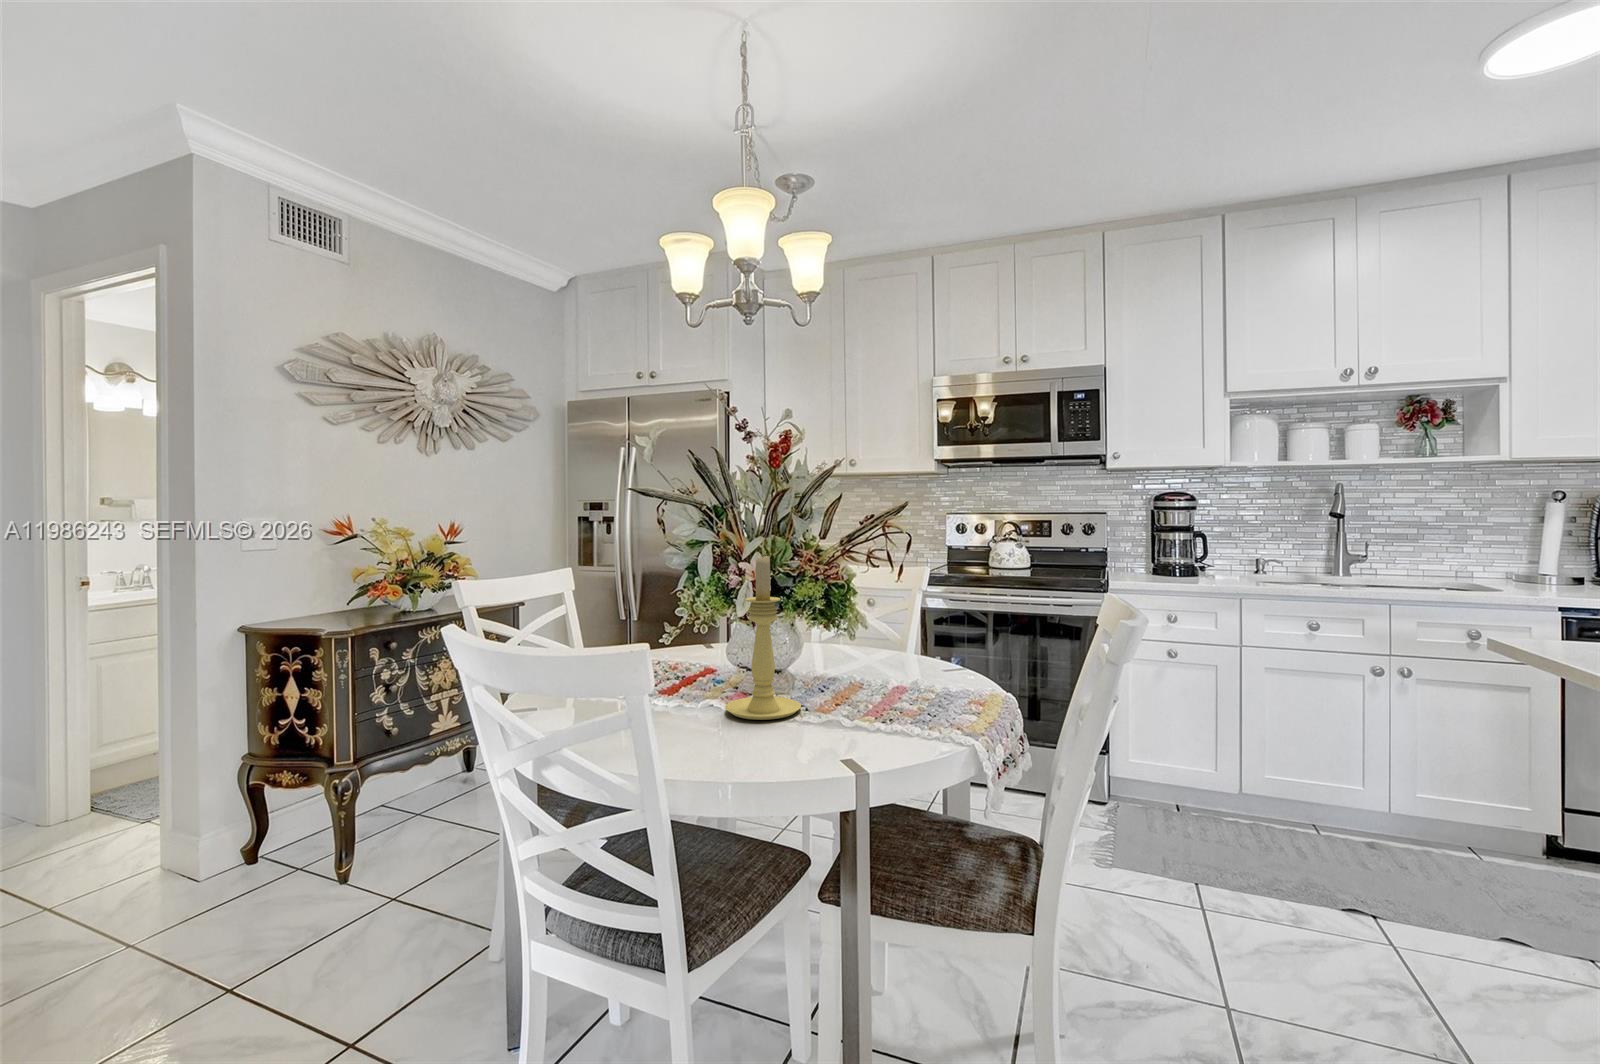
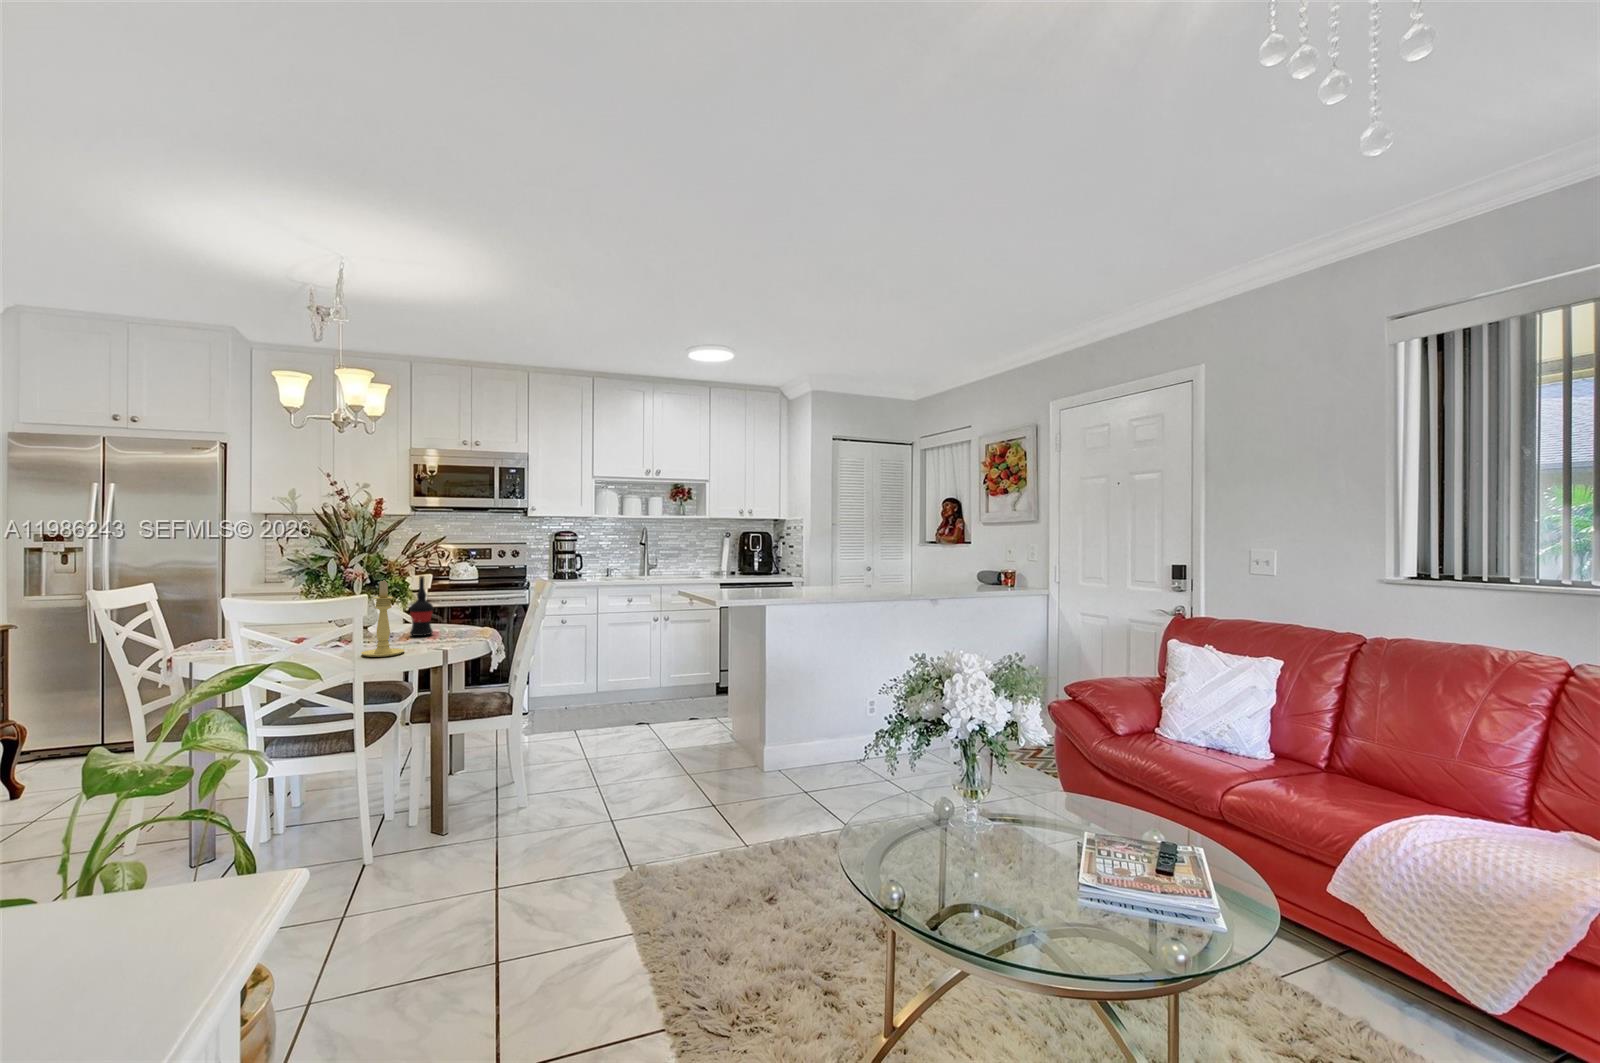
wine bottle: none [853,559,892,671] -> present [410,576,433,636]

